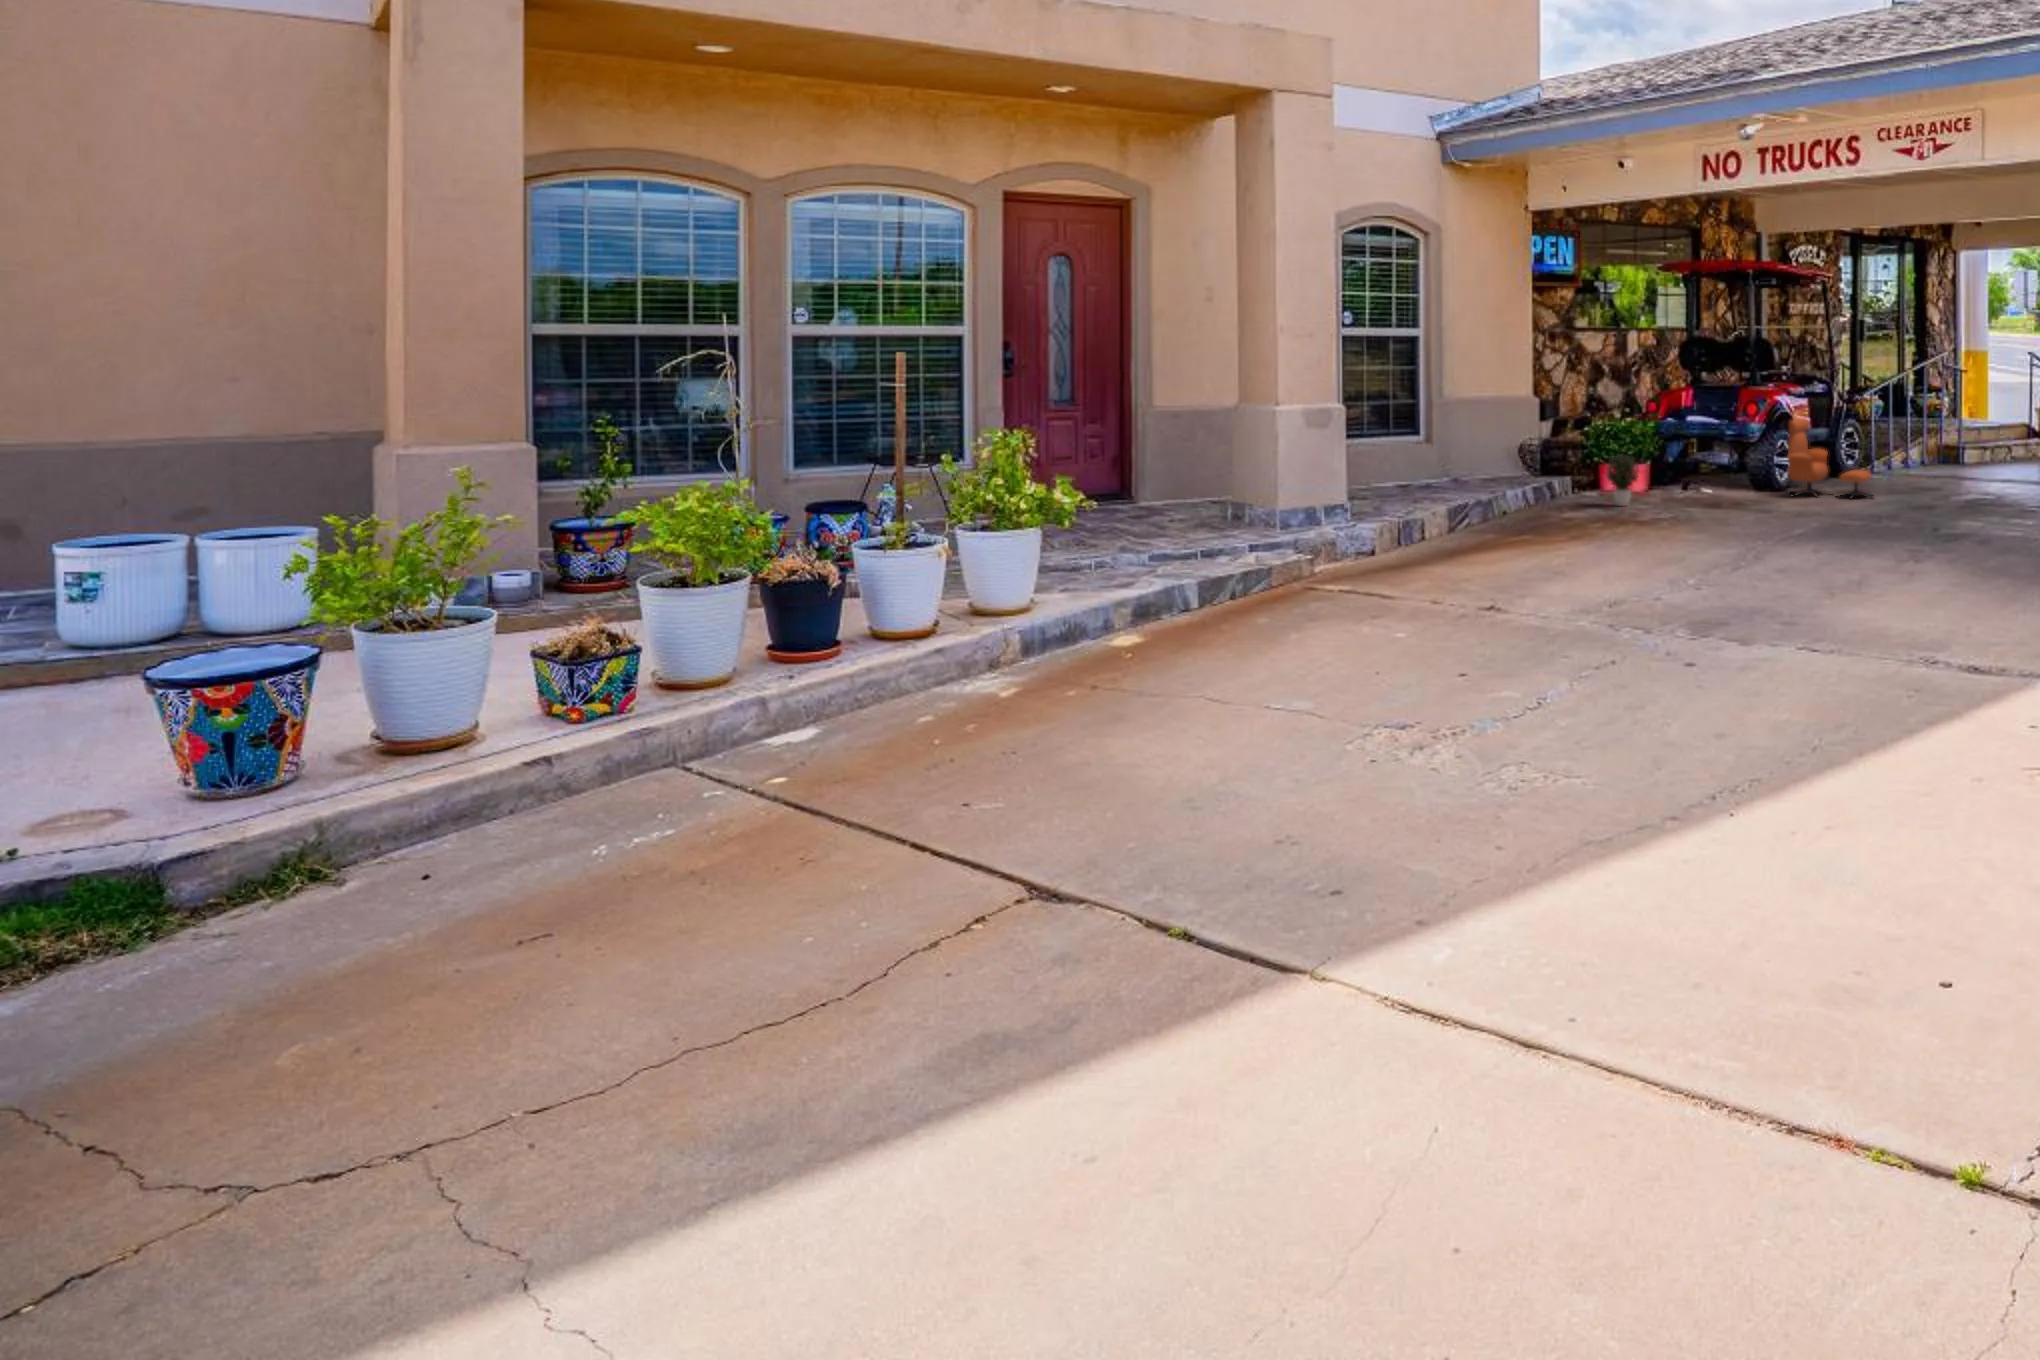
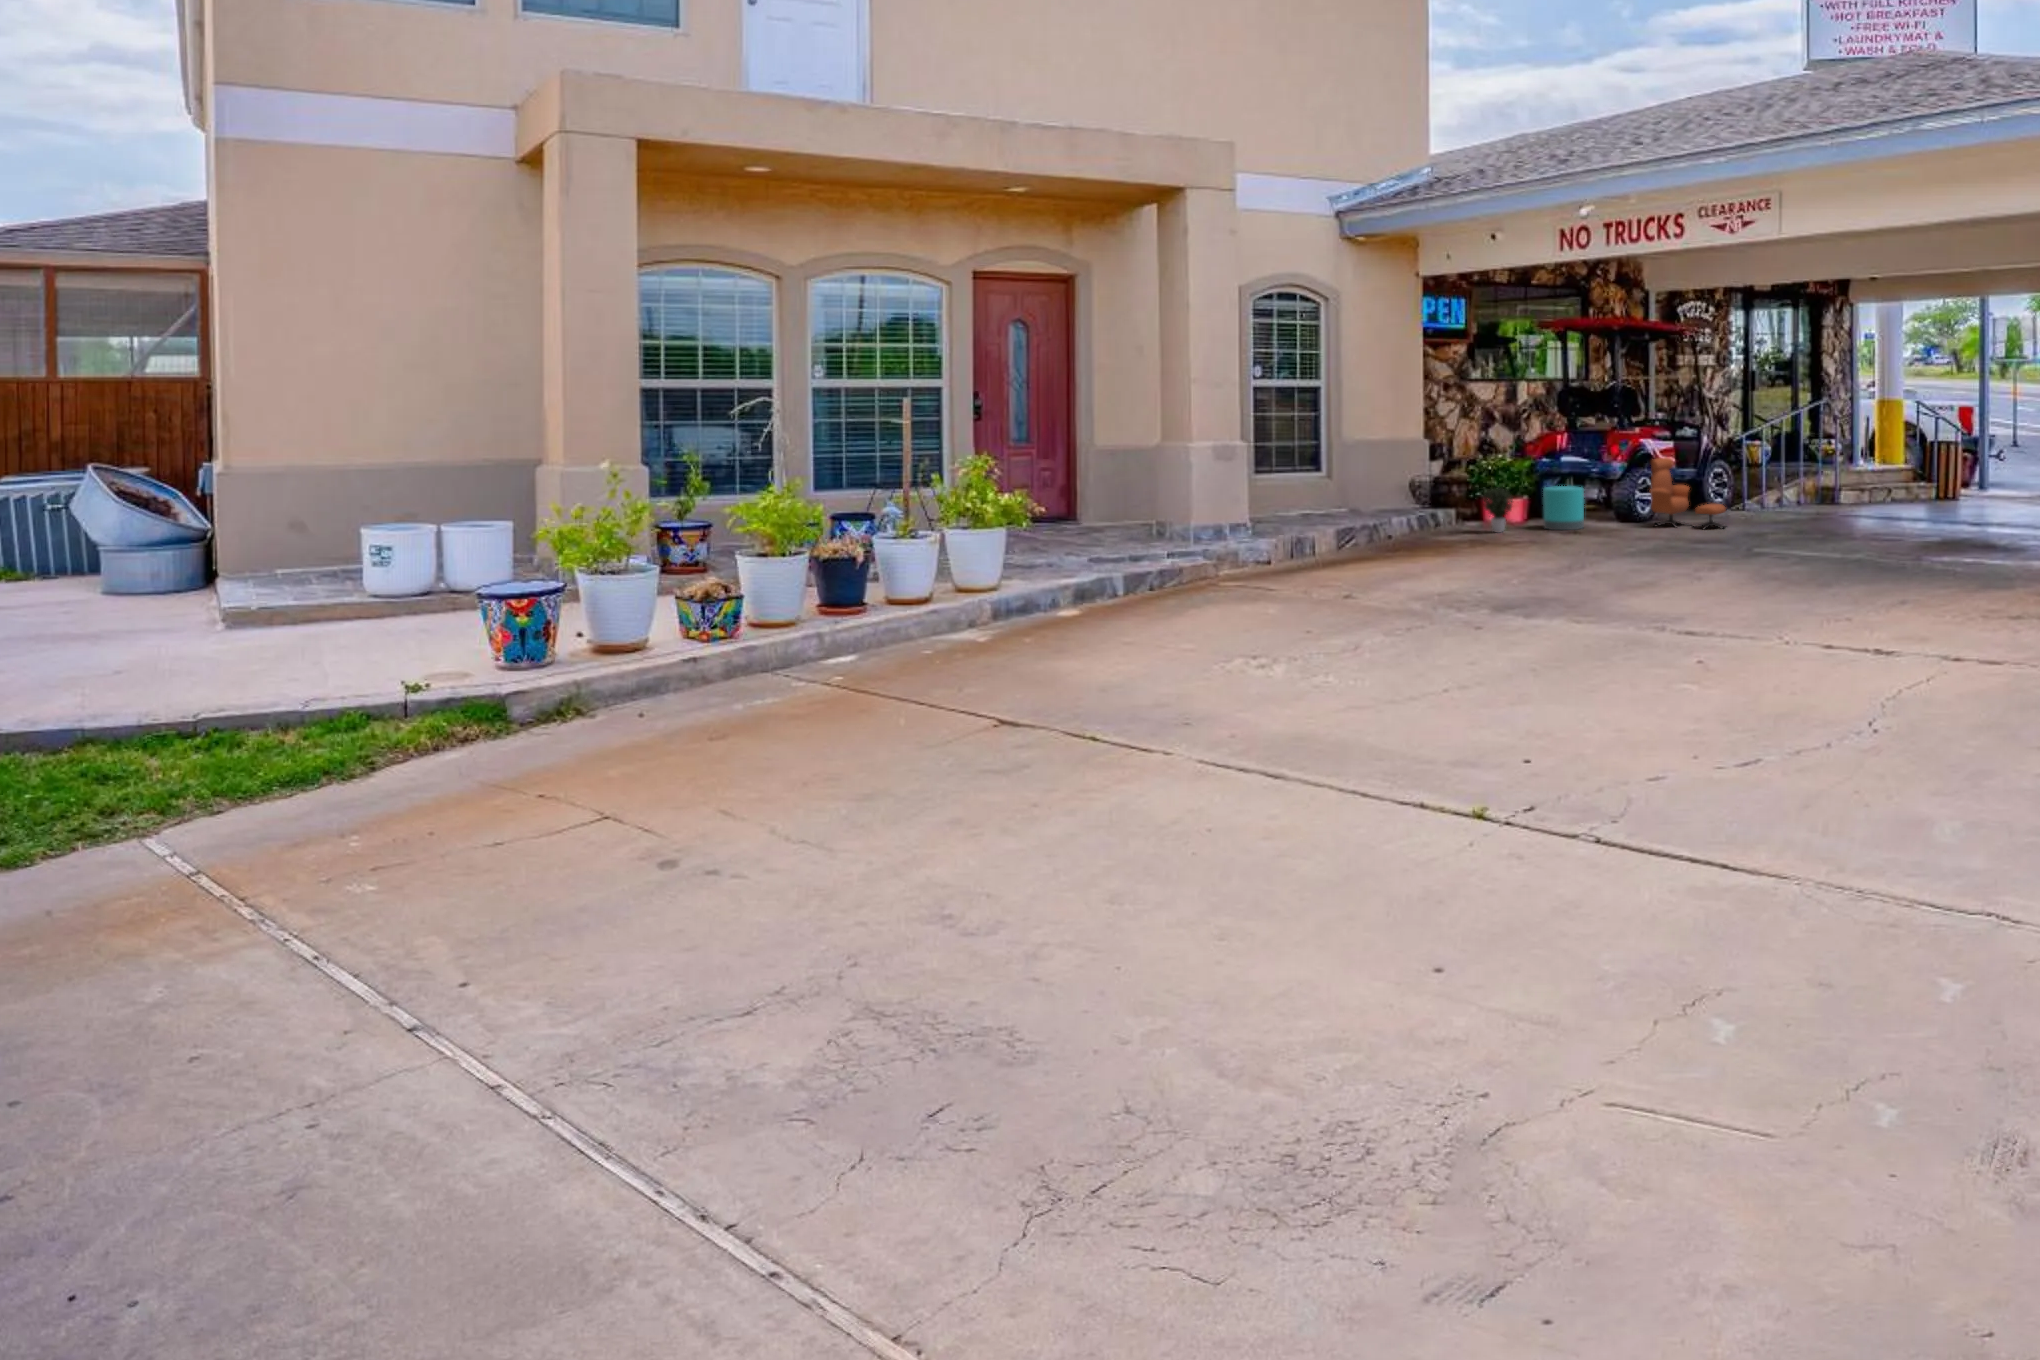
trash can: none [1669,452,1715,502] -> present [1543,486,1584,530]

